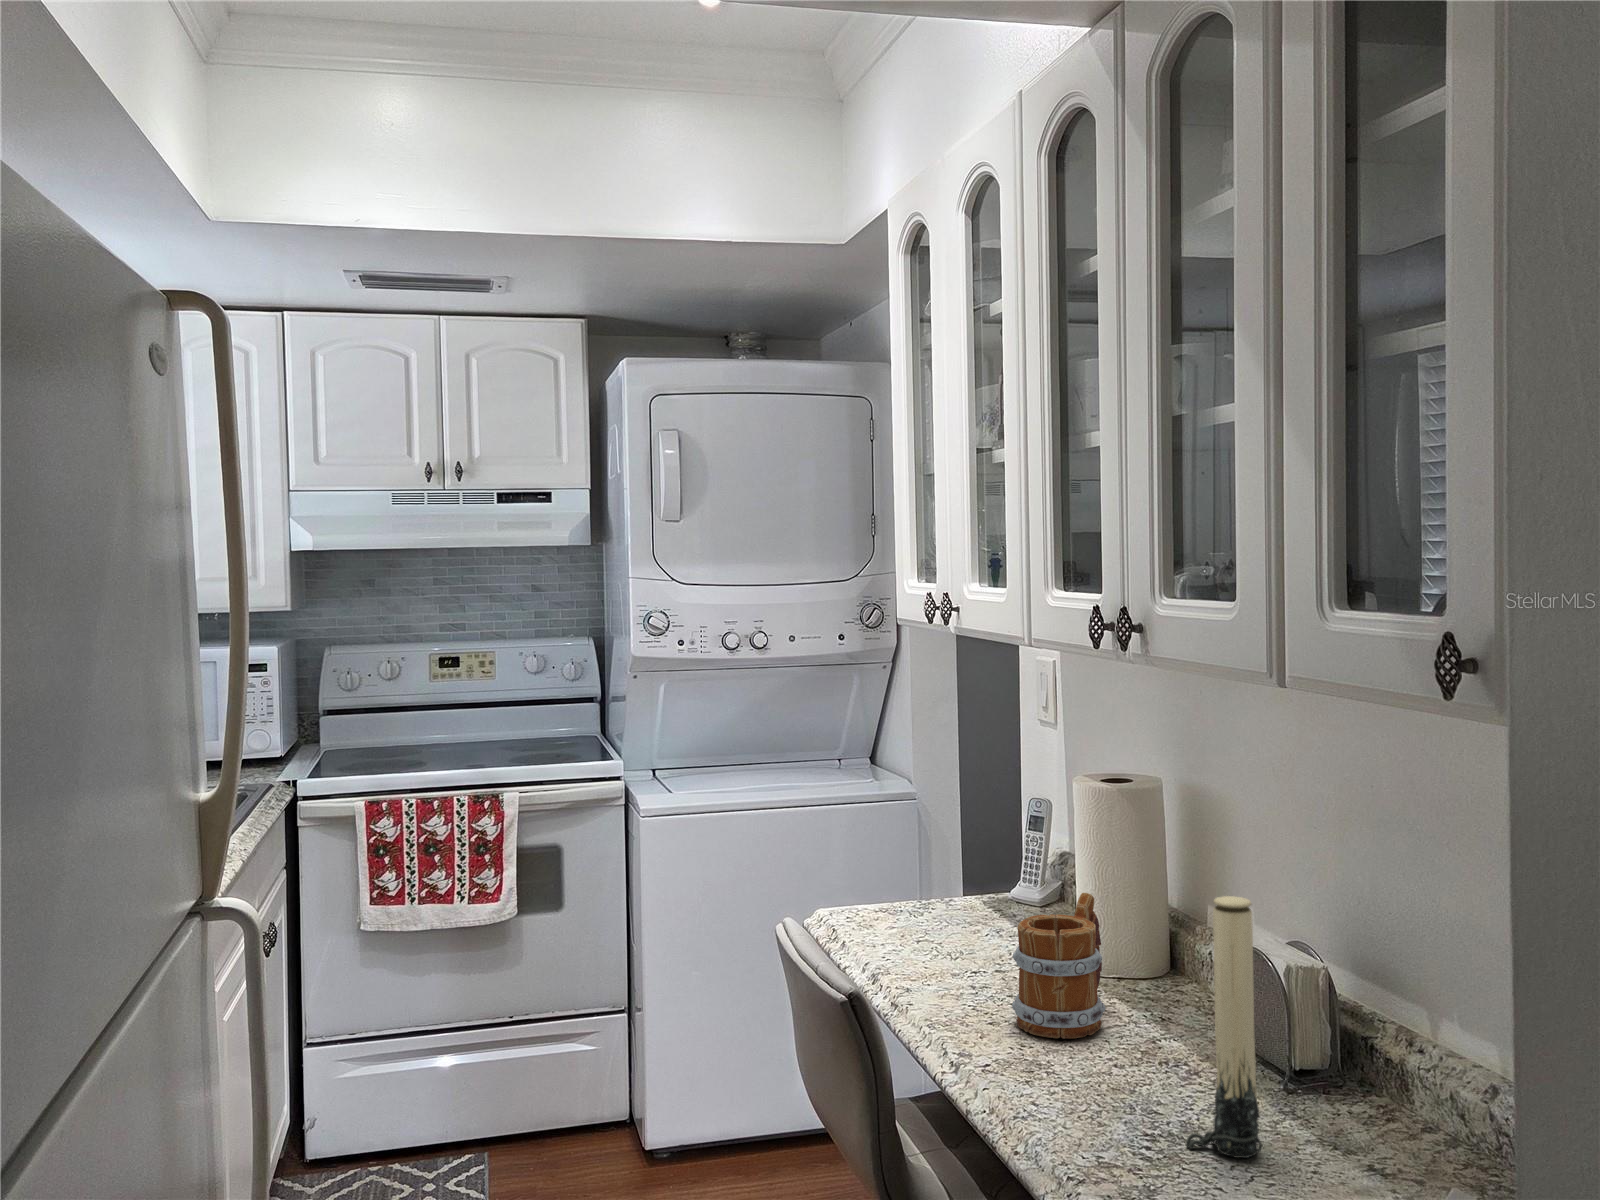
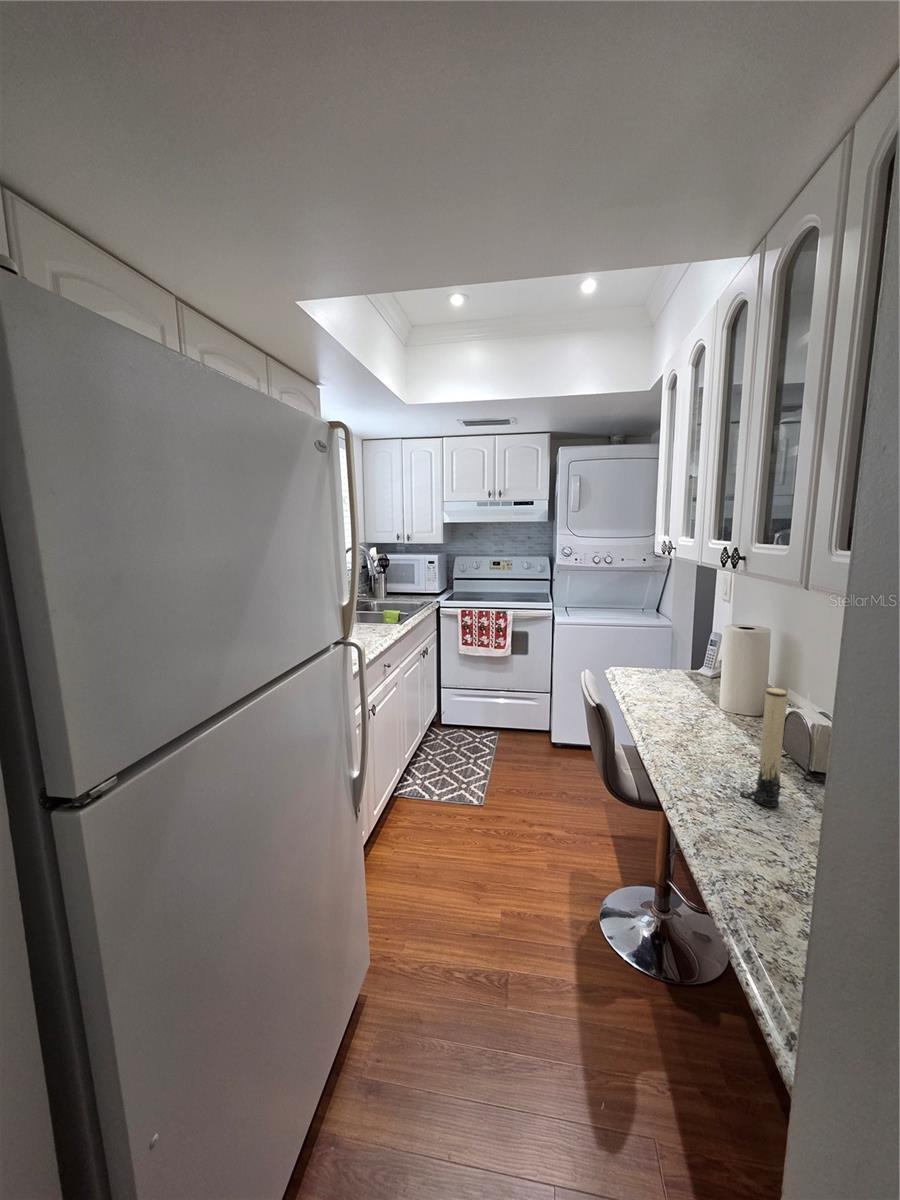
mug: present [1012,893,1105,1039] -> none [676,675,724,737]

